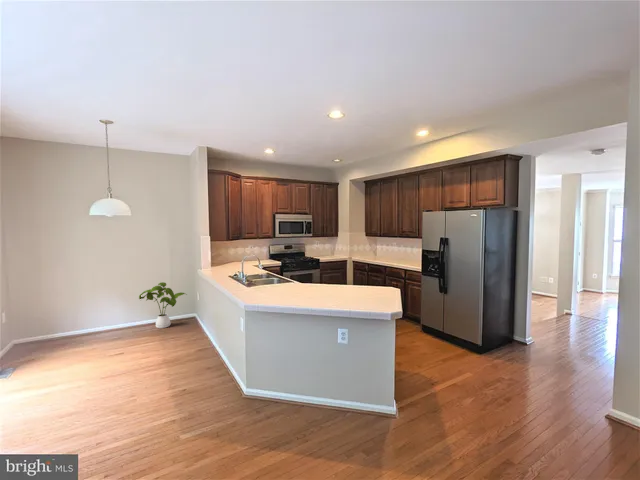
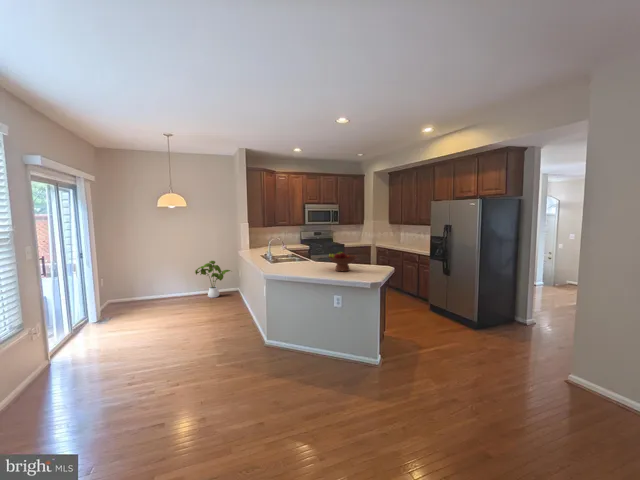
fruit bowl: none [326,272,362,297] -> present [328,251,357,271]

